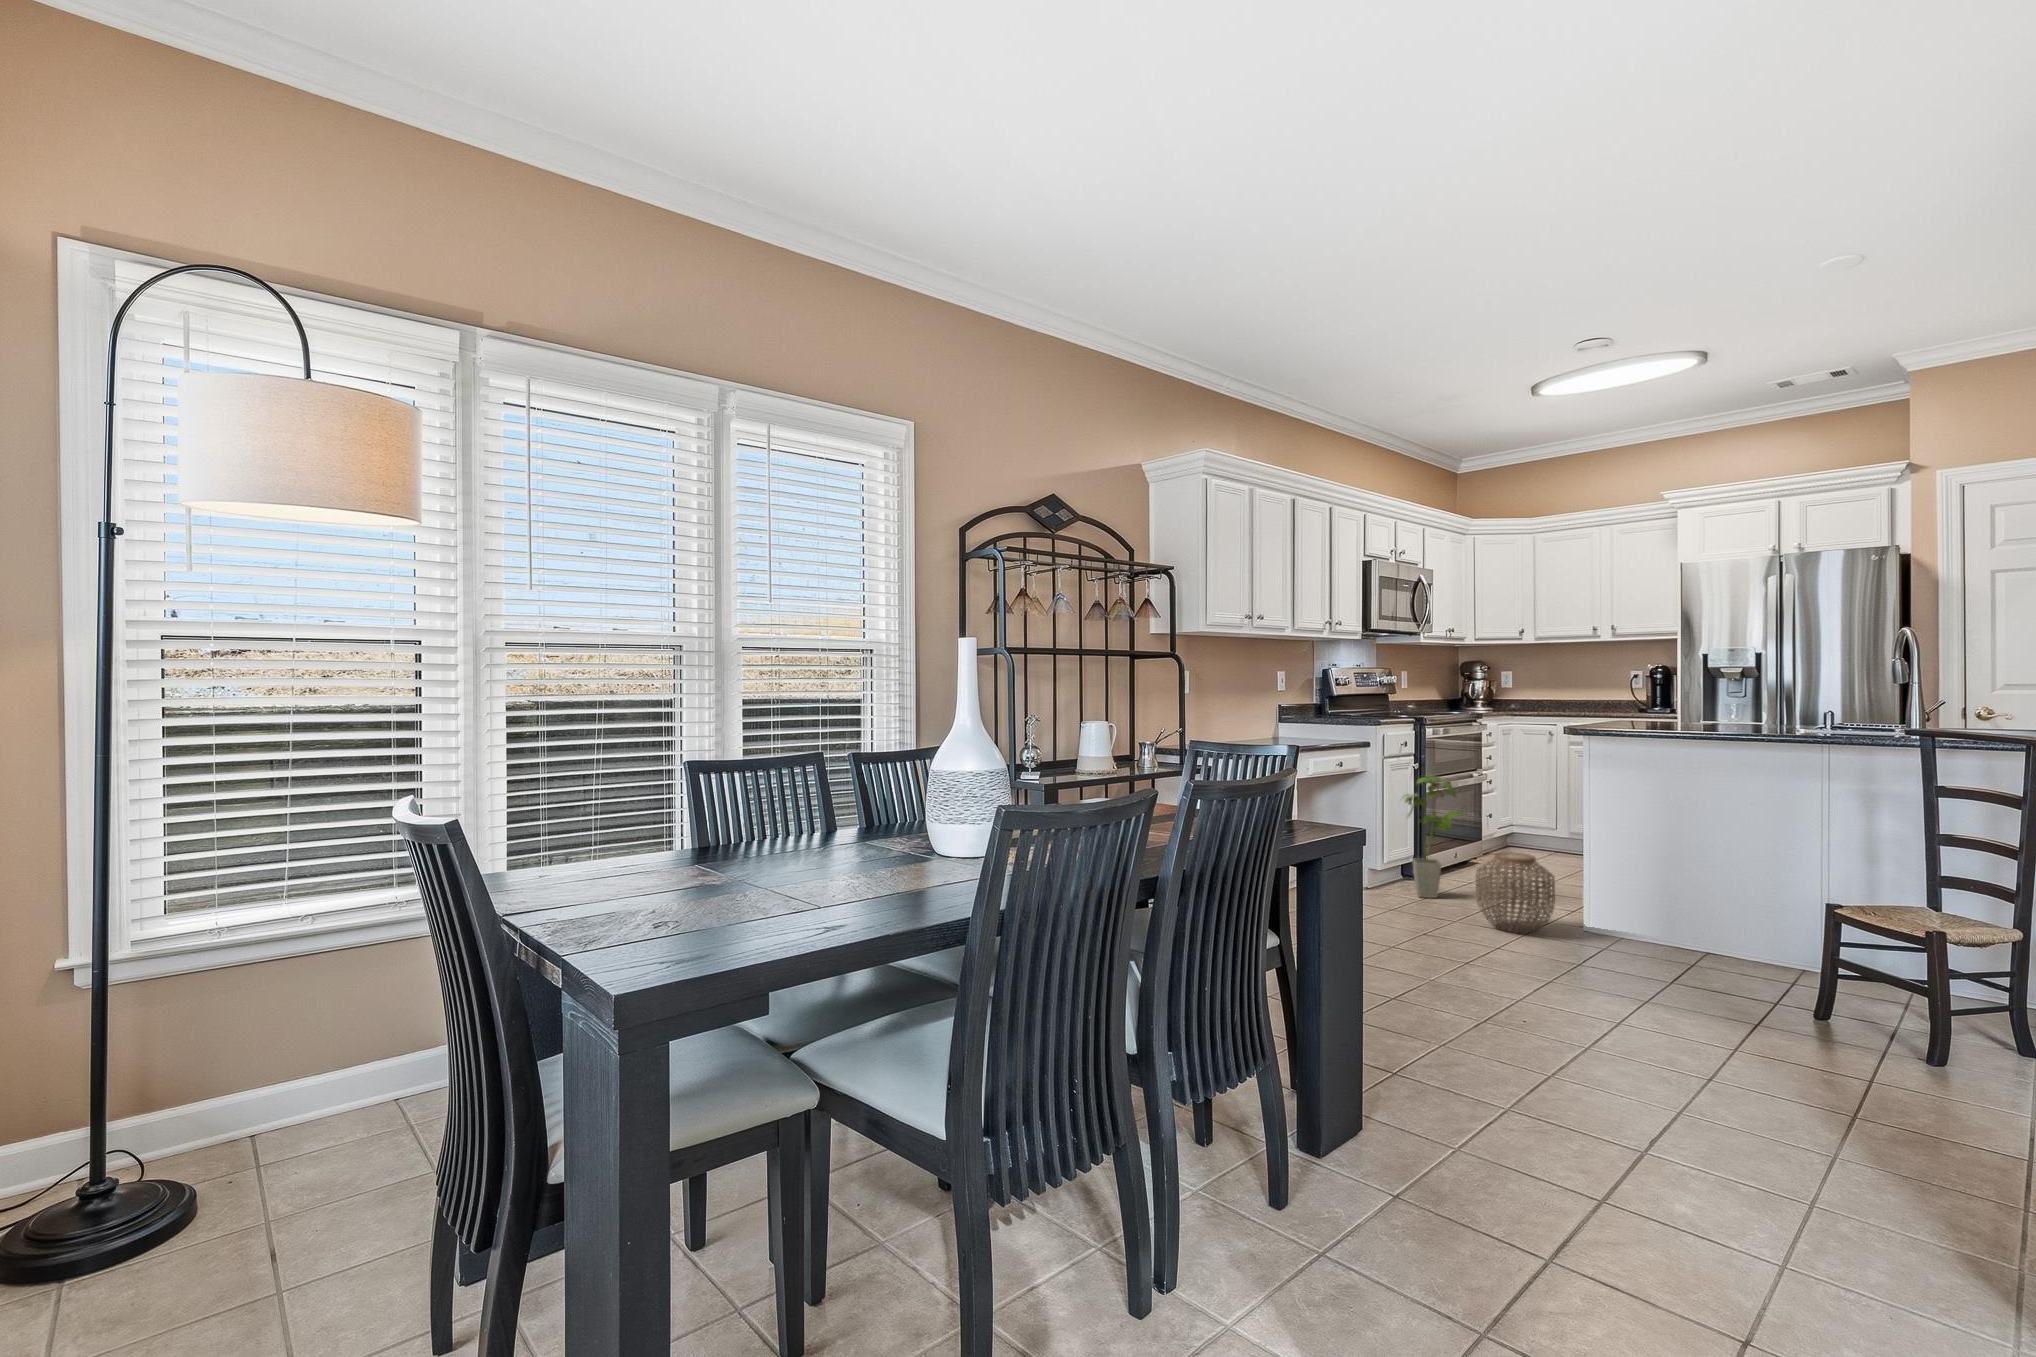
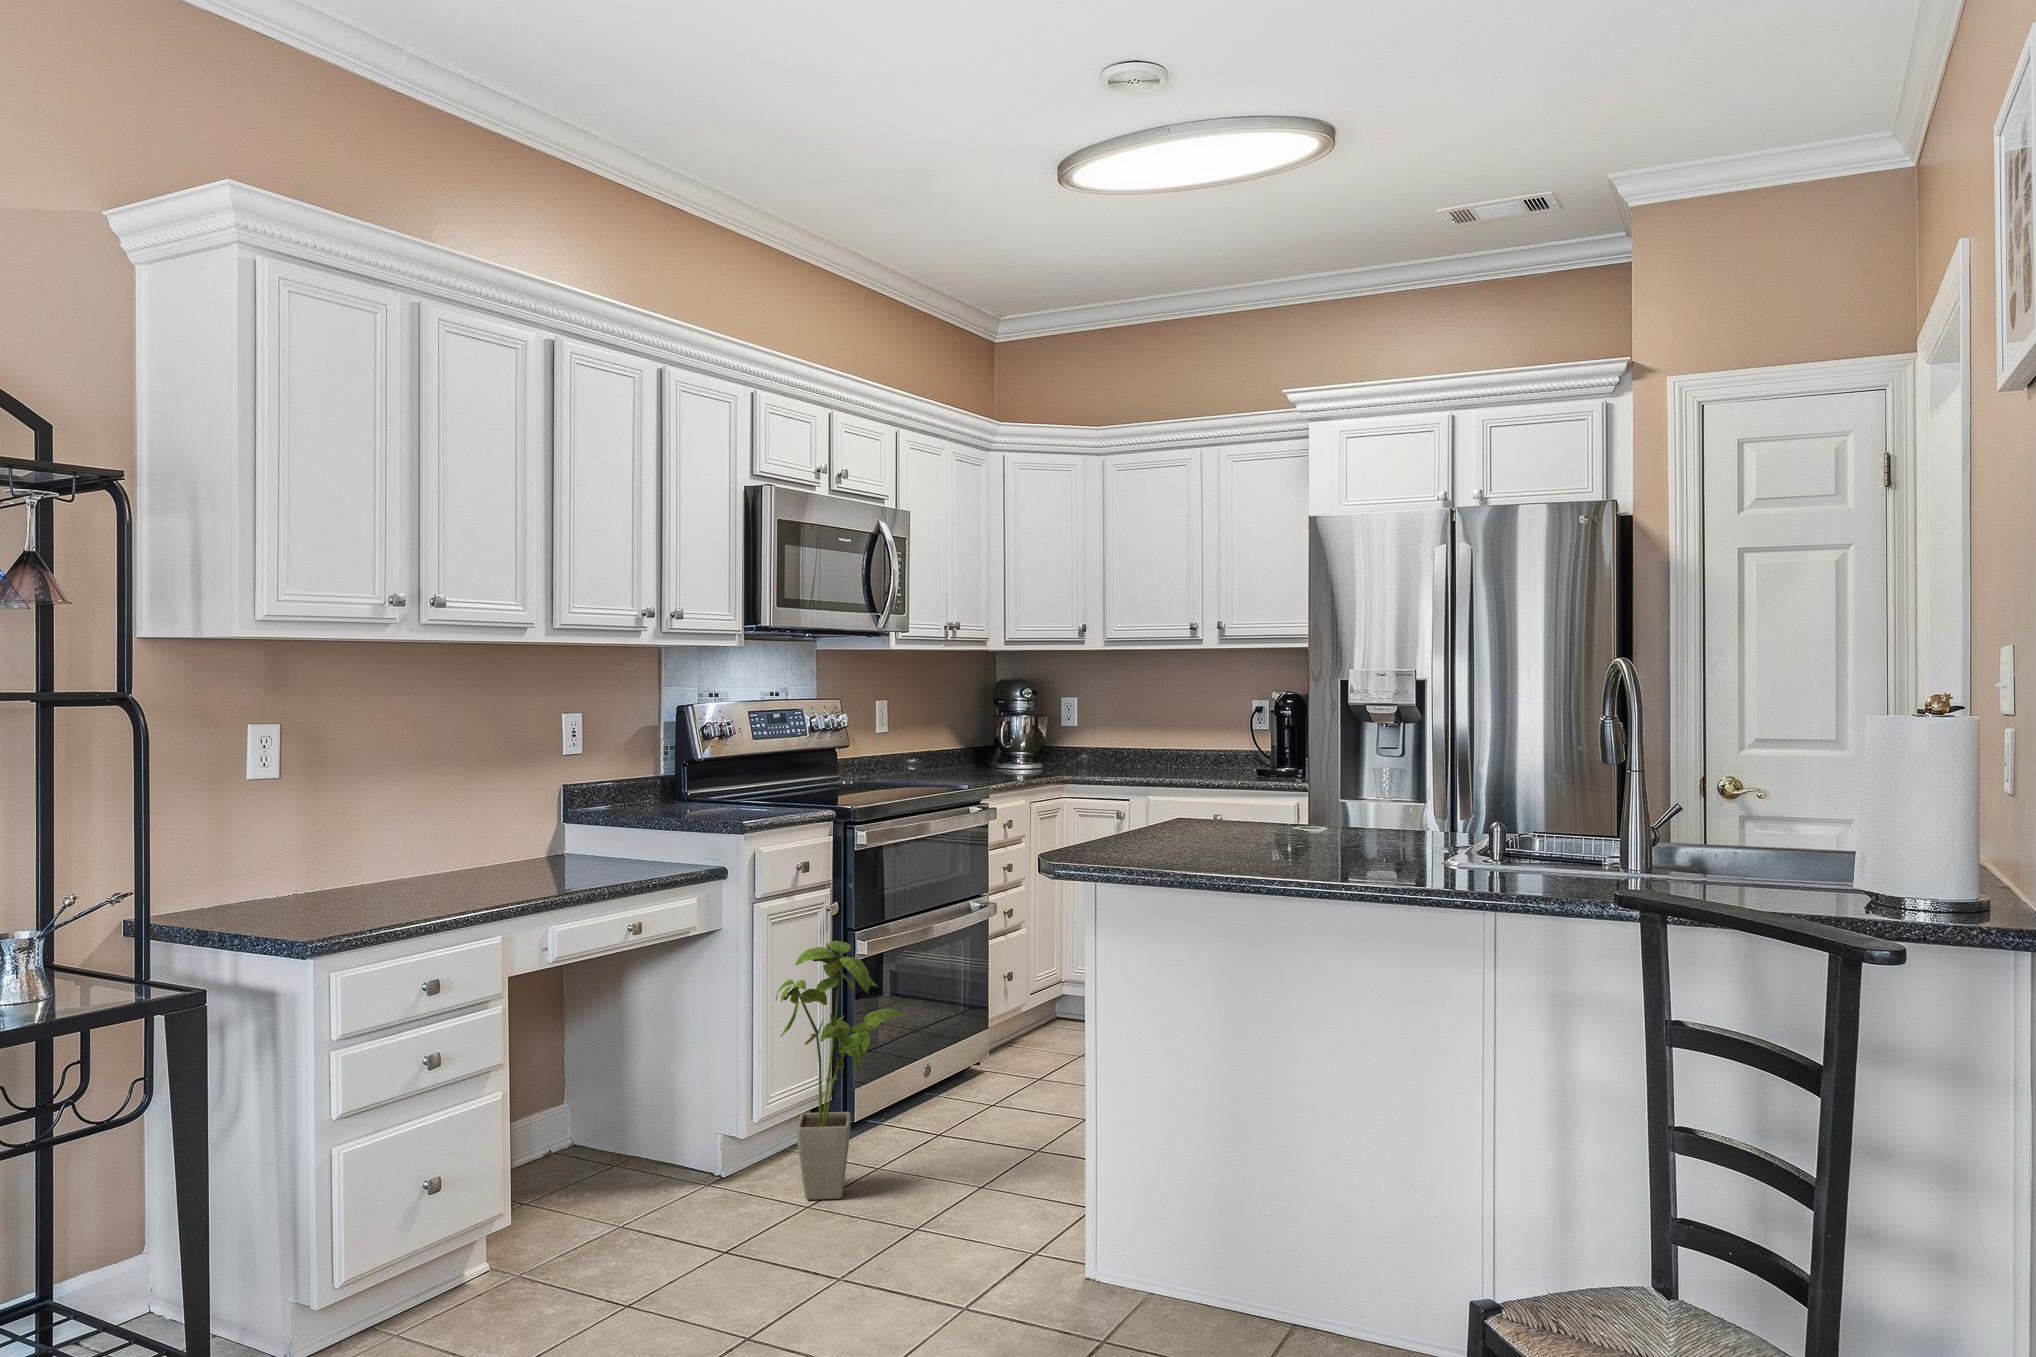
woven basket: present [1476,852,1555,933] -> none [874,1121,1026,1305]

